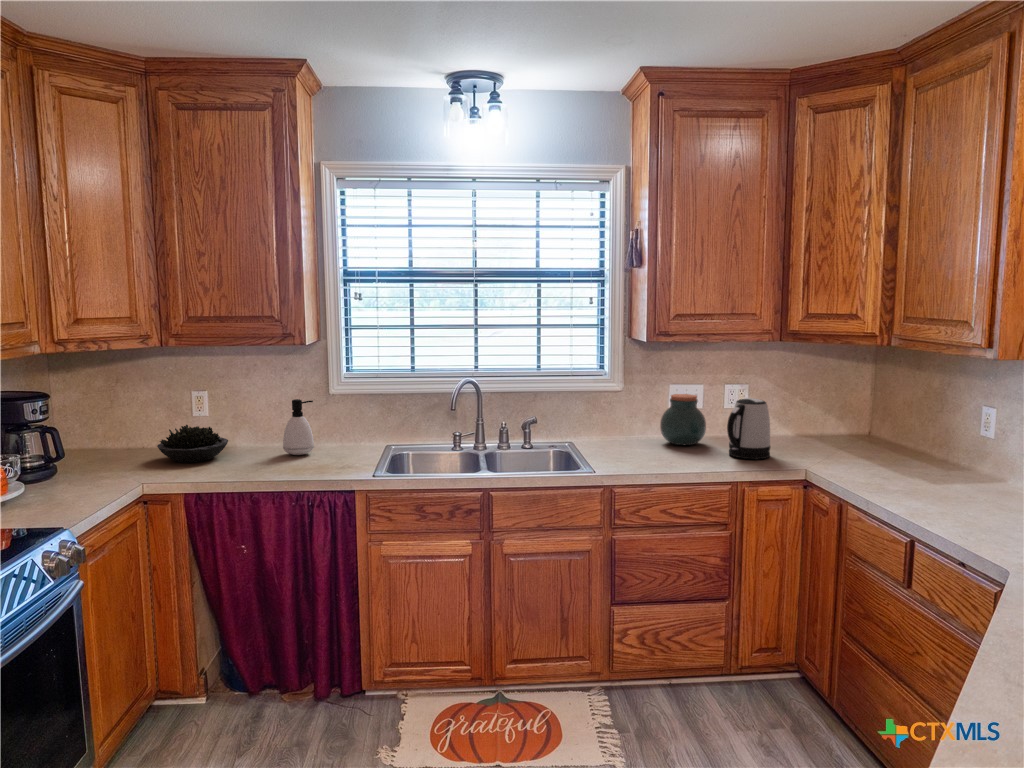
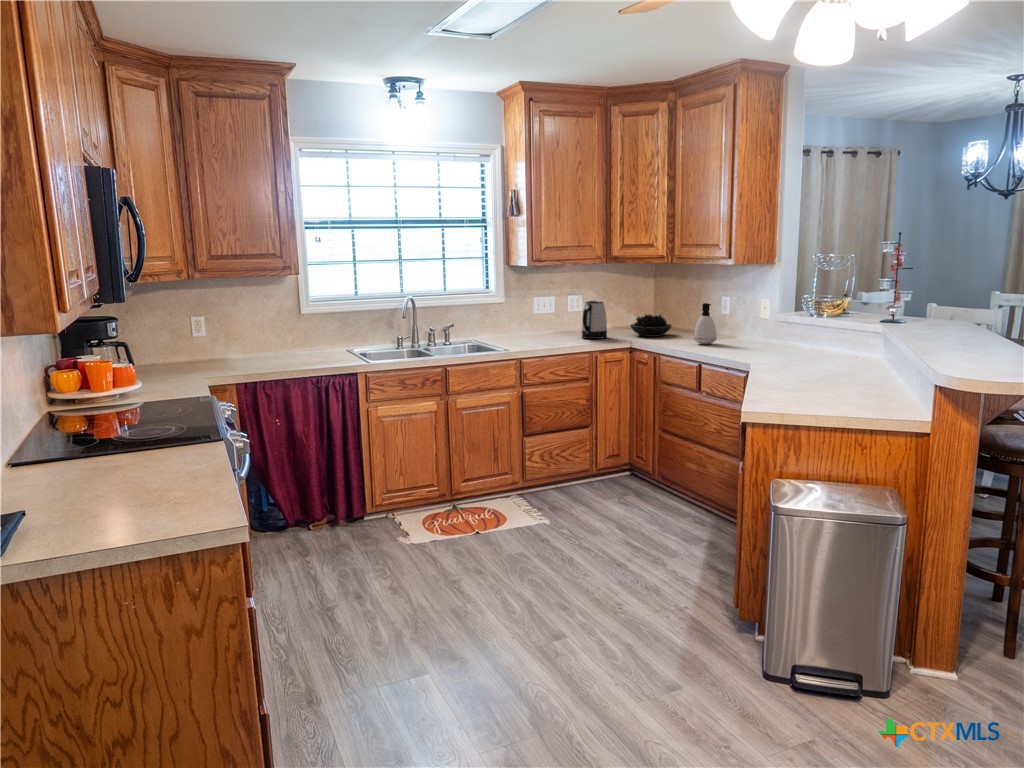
jar: present [660,394,706,445] -> none [533,303,563,337]
soap dispenser: present [283,399,314,455] -> present [694,303,717,344]
succulent plant: present [157,425,228,463] -> present [630,314,672,337]

